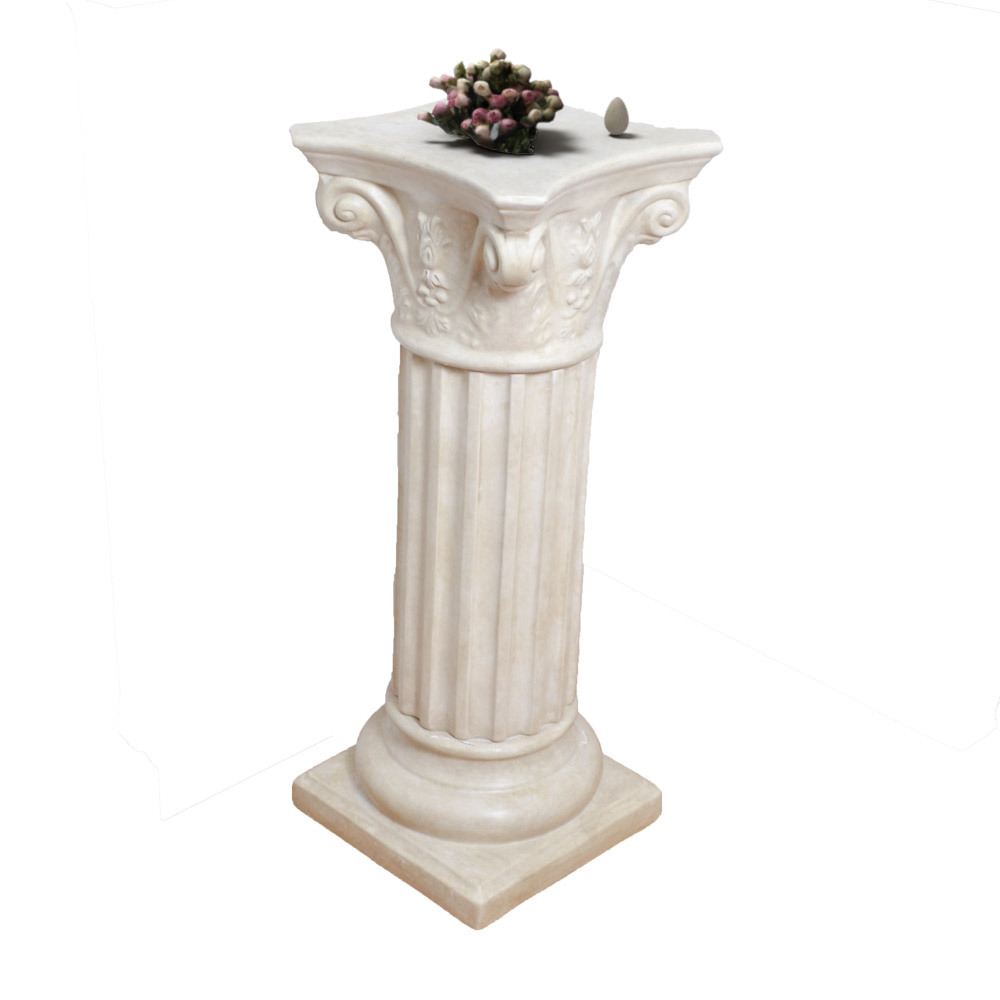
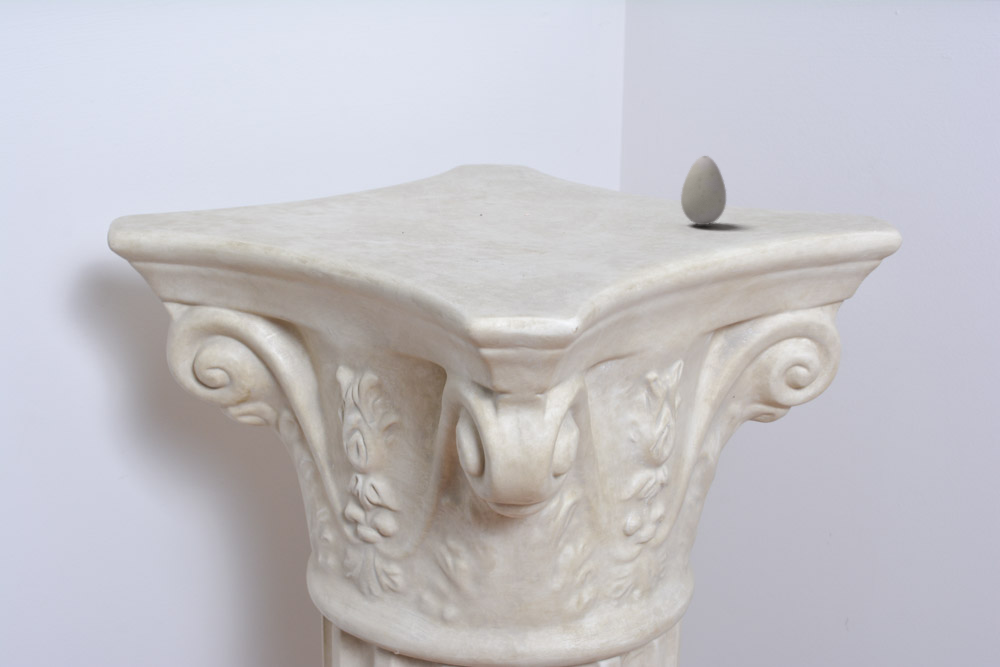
flower arrangement: present [417,49,564,155] -> none [333,68,609,253]

